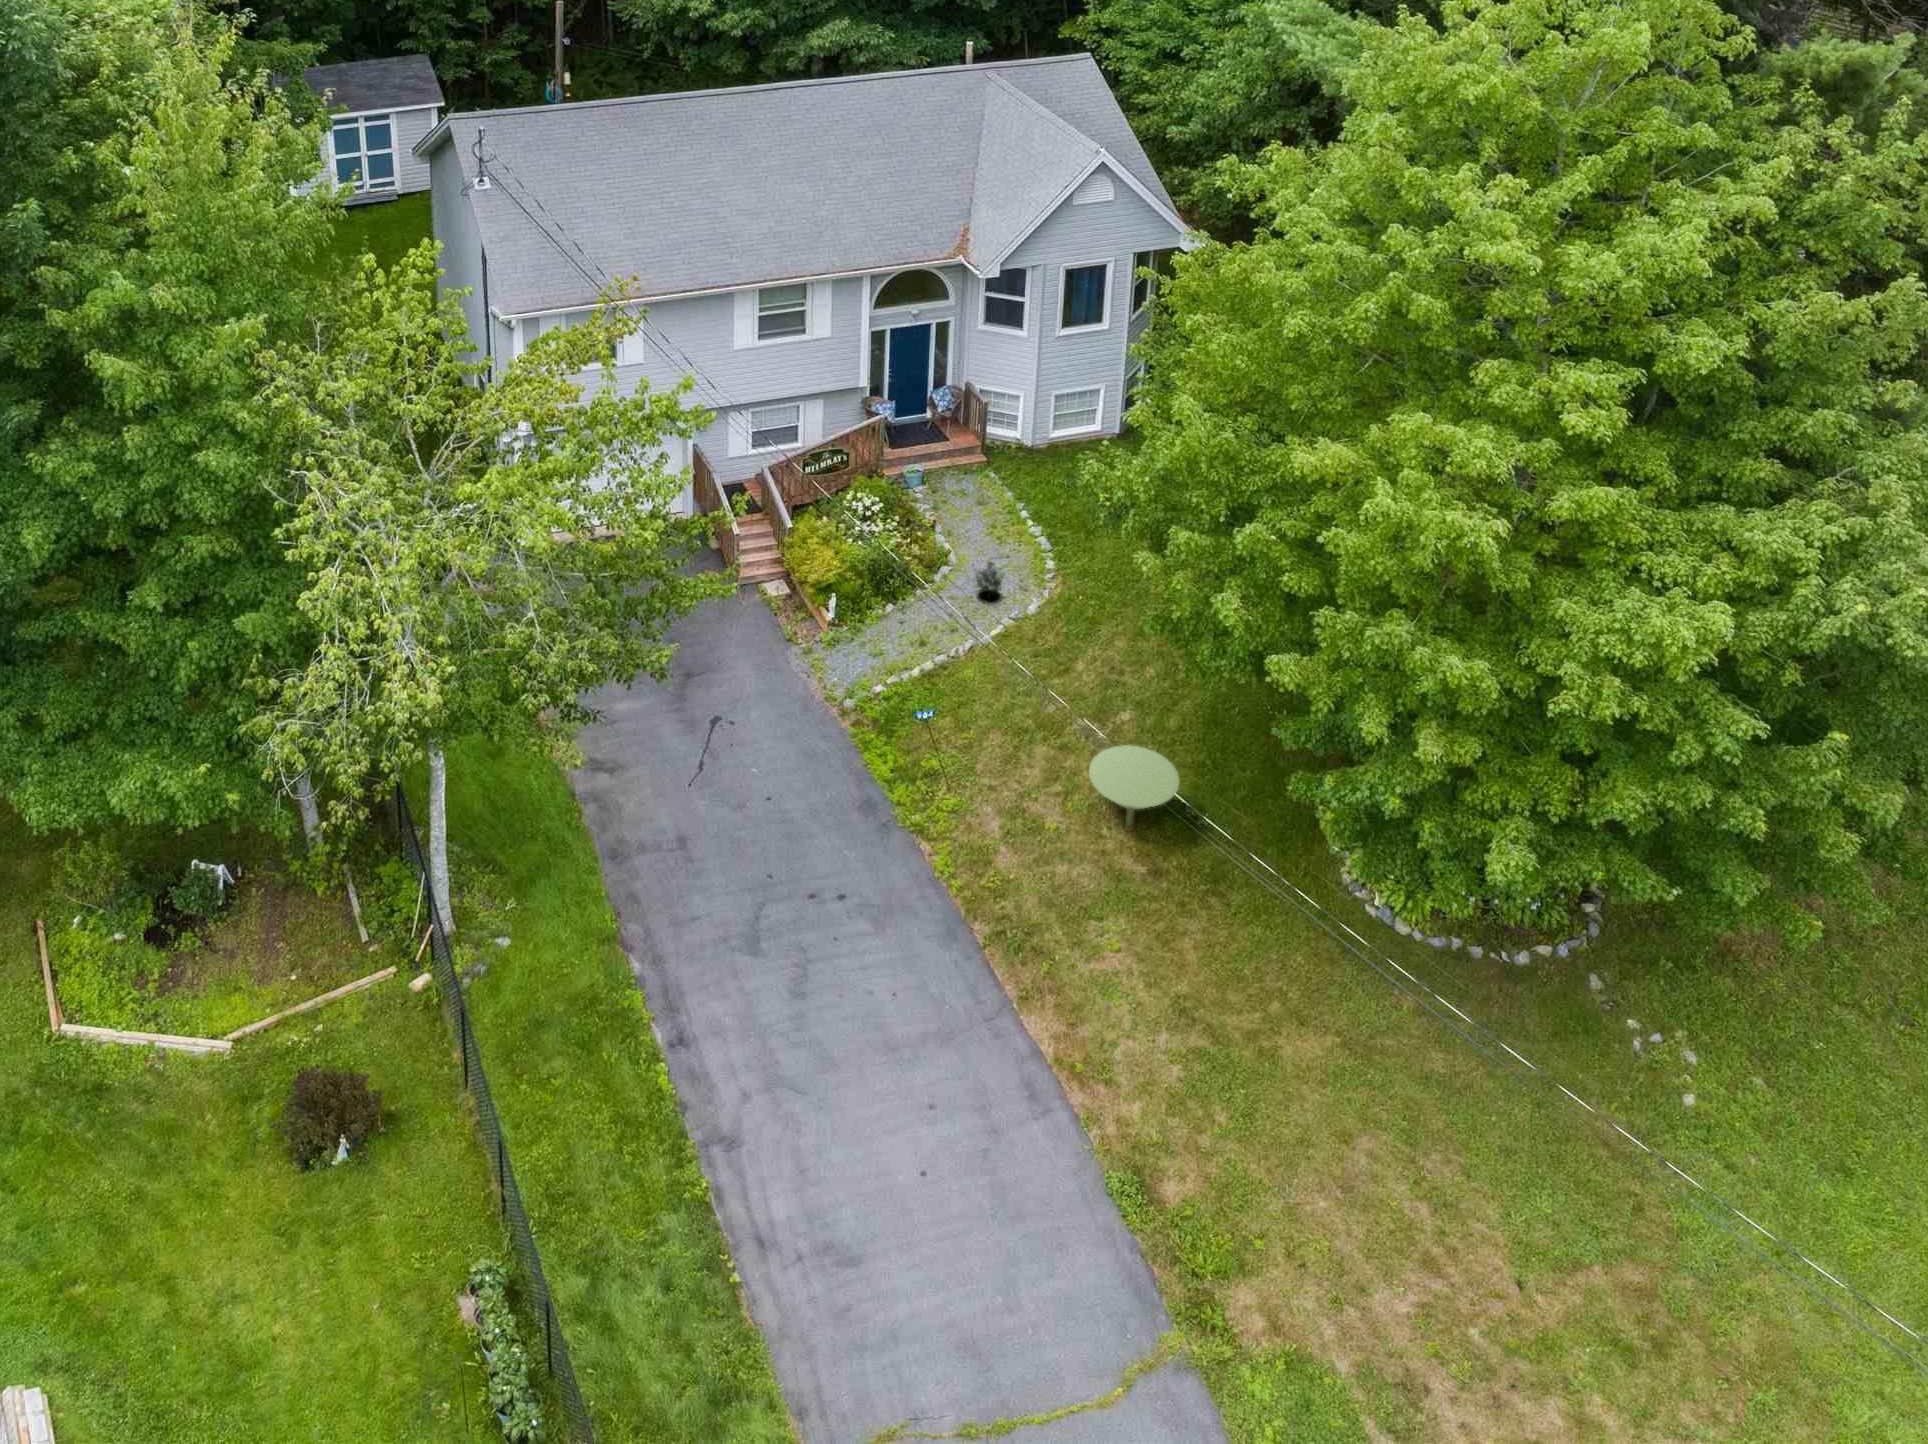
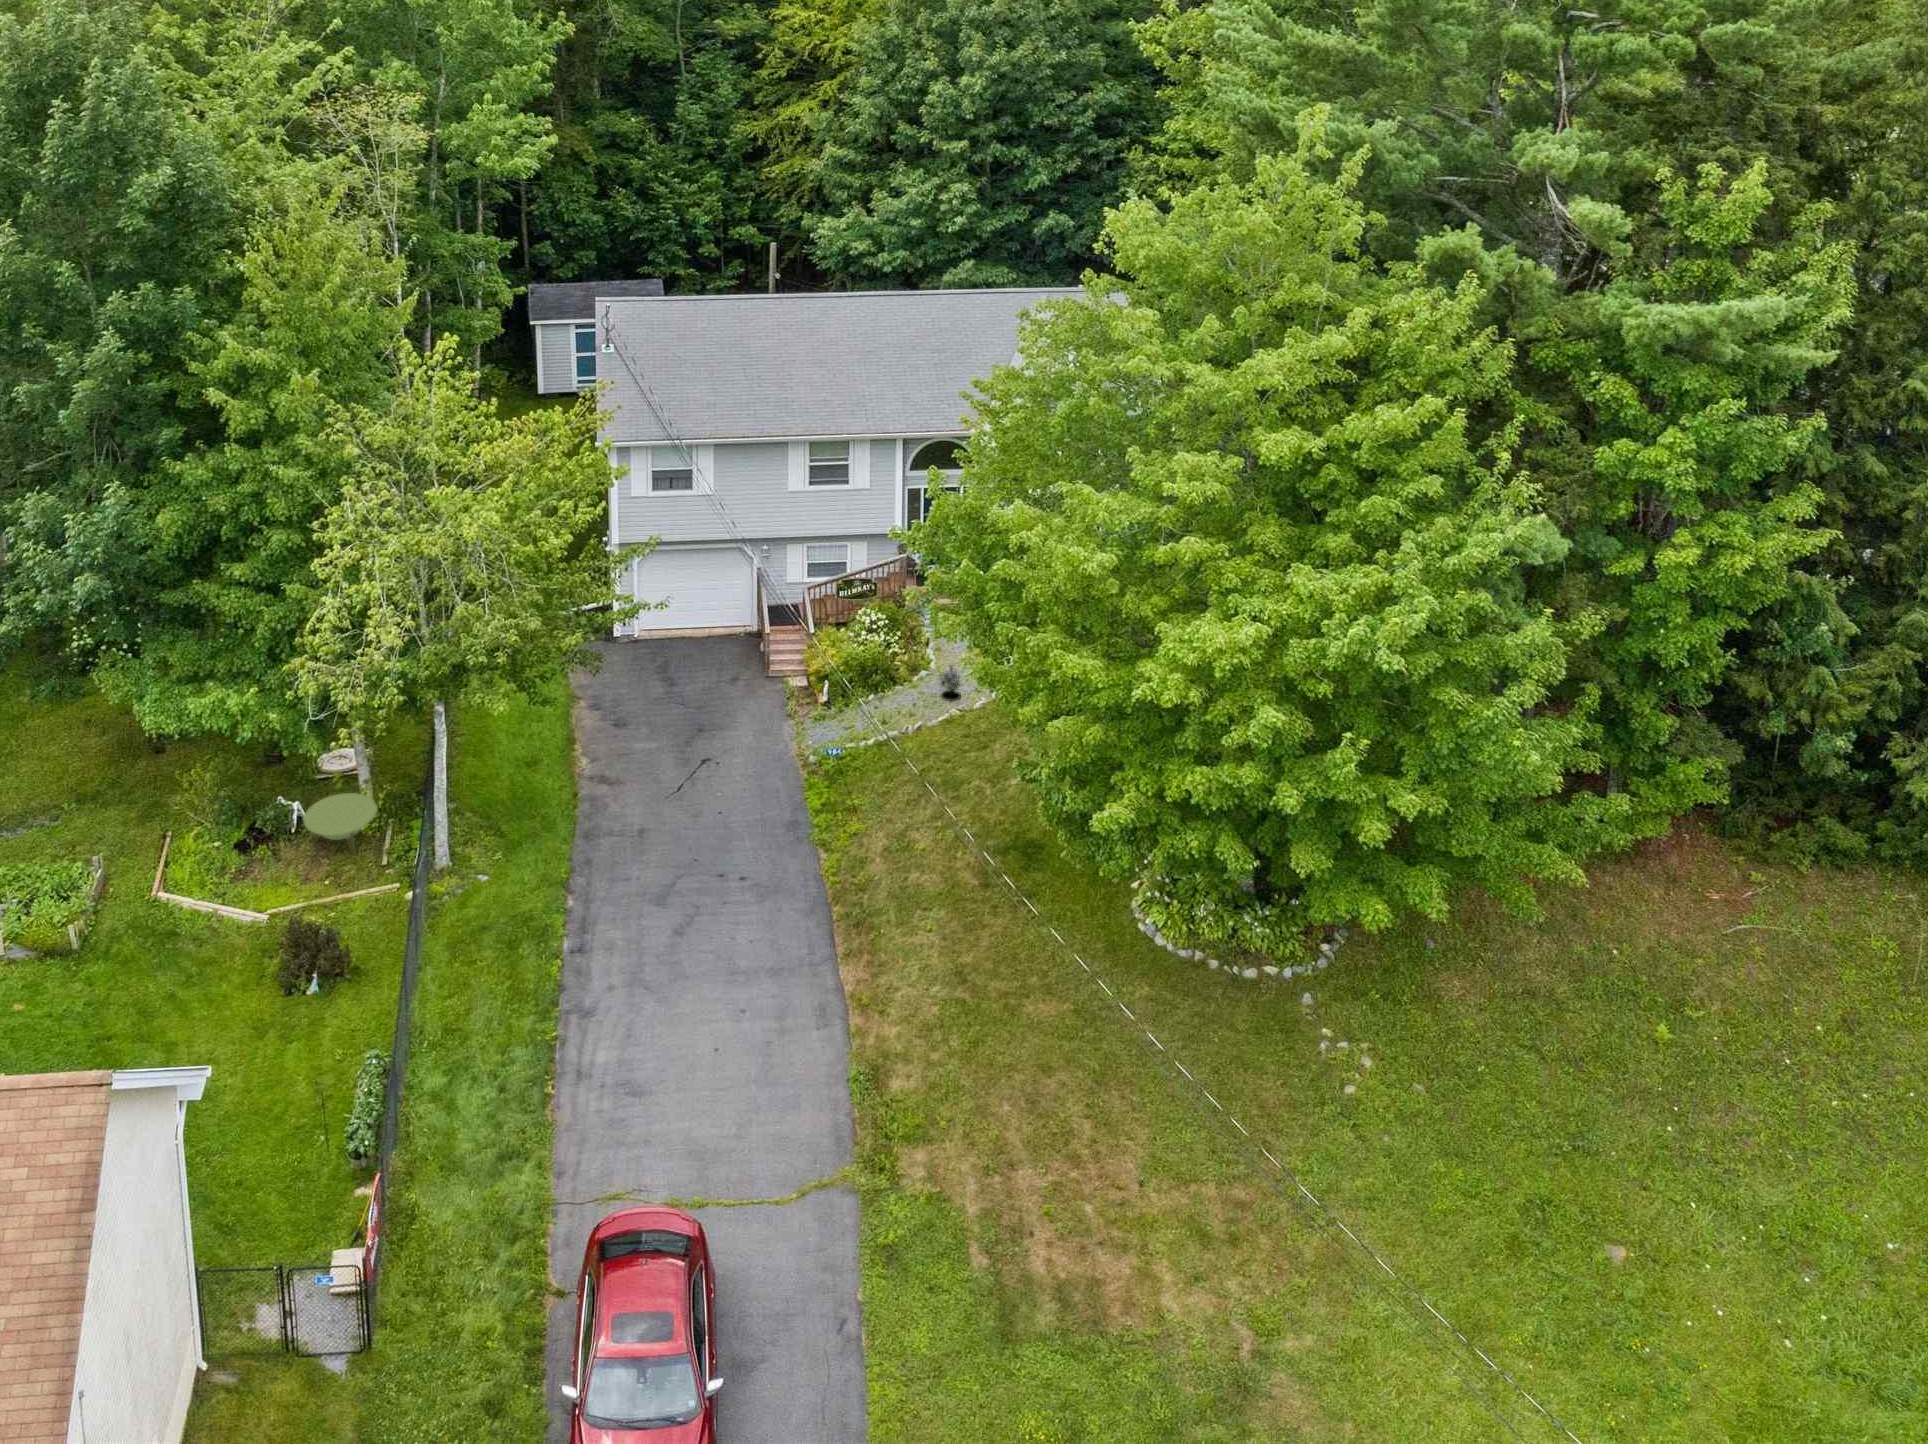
round table: present [1089,745,1179,831] -> present [303,793,377,854]

